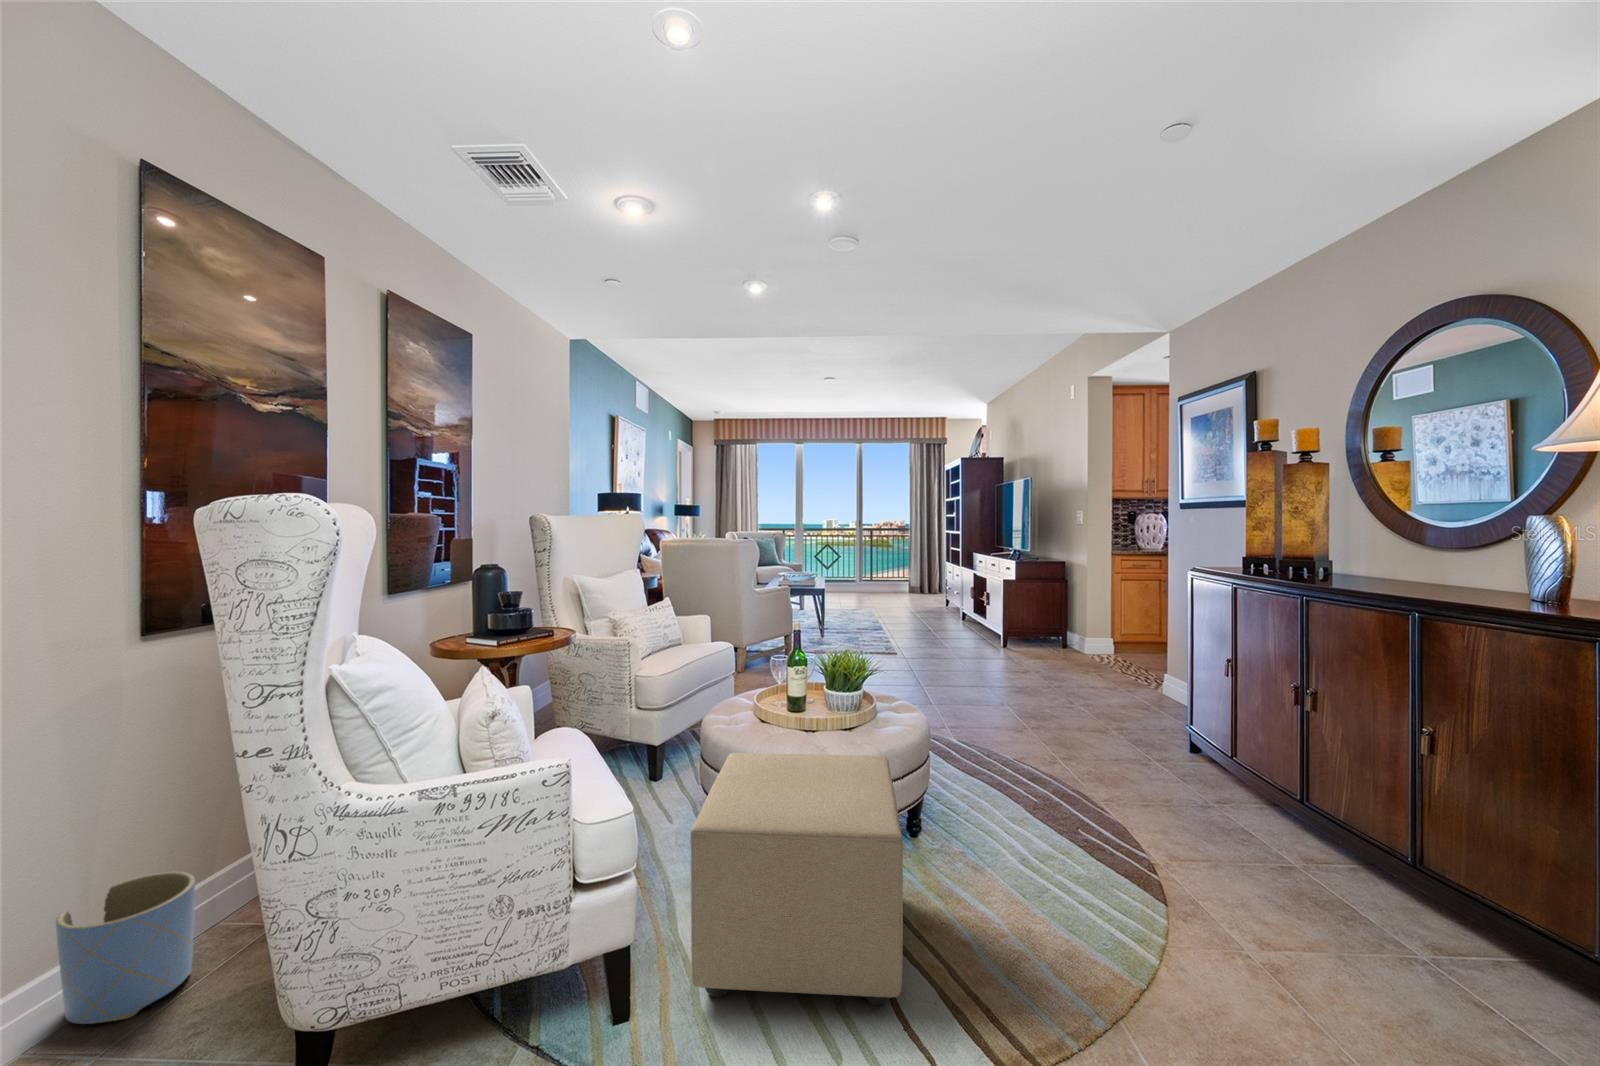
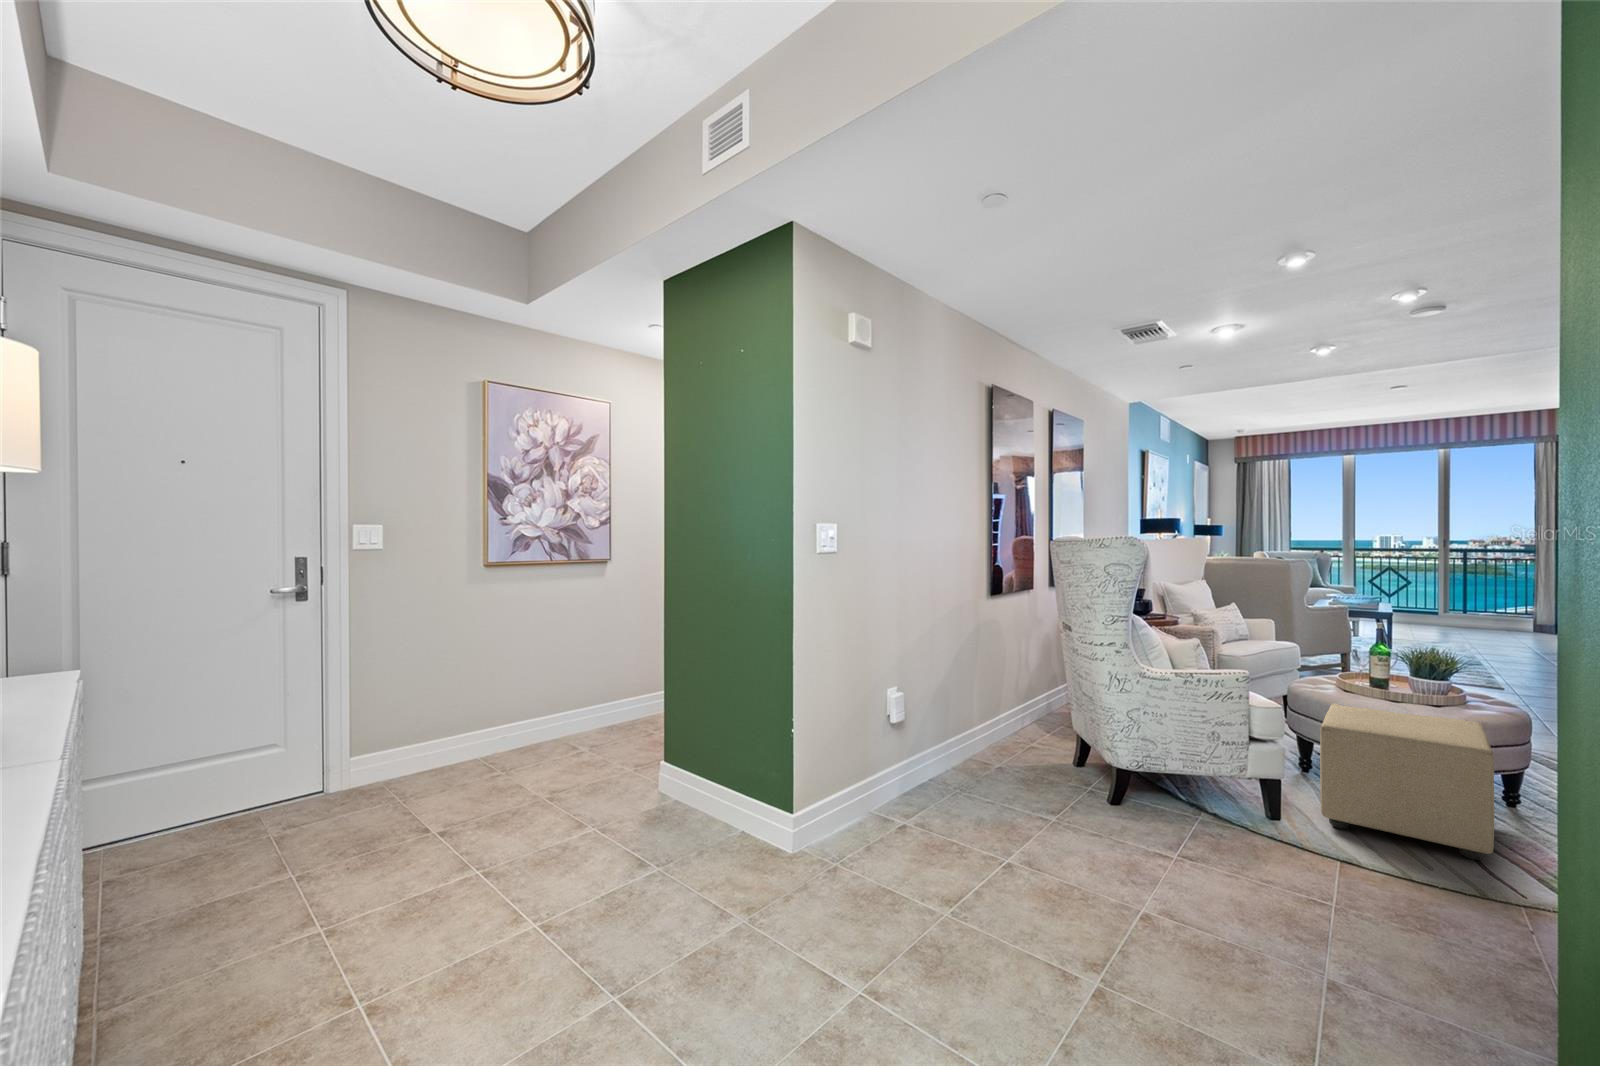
planter: present [56,872,195,1024] -> none [984,708,1028,762]

